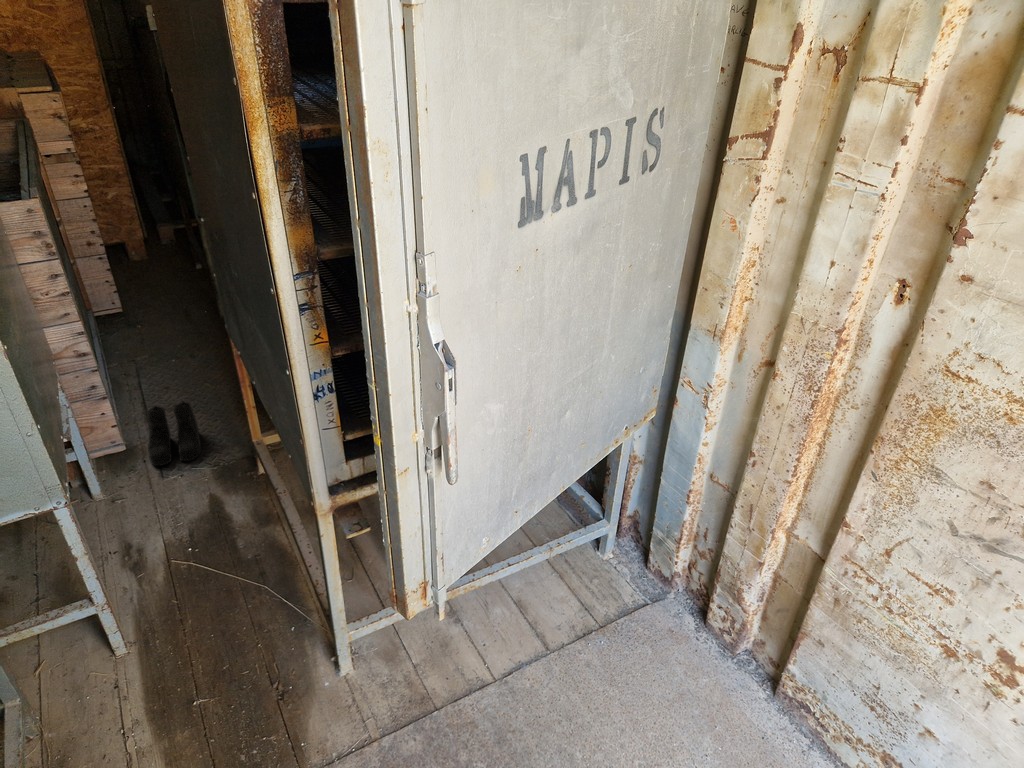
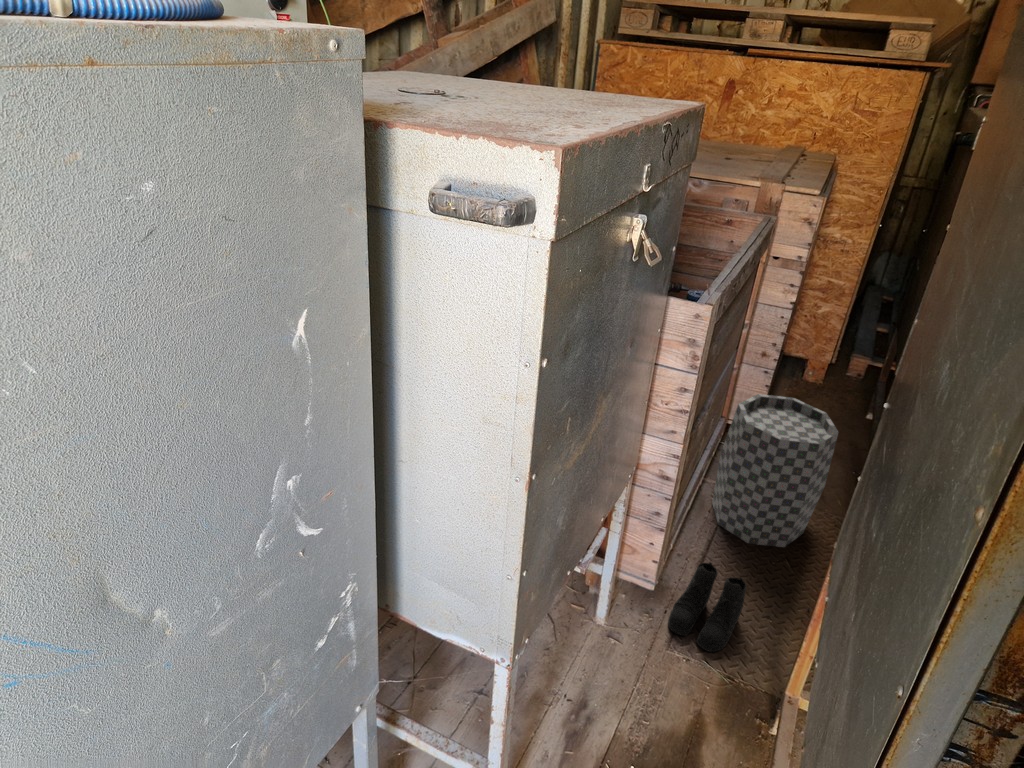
trash can: none [97,263,205,389] -> present [712,394,838,547]

